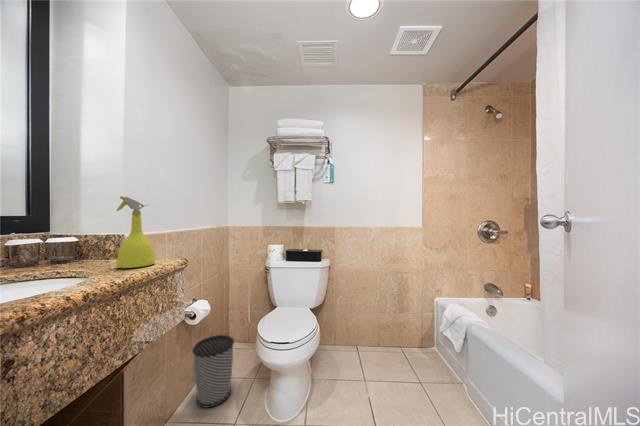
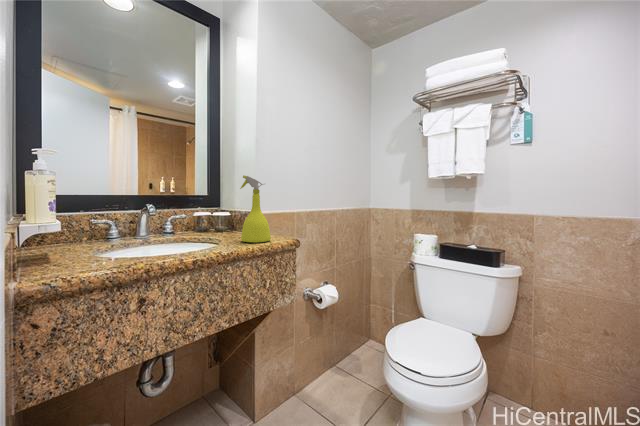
wastebasket: present [192,335,234,407] -> none [321,327,363,401]

